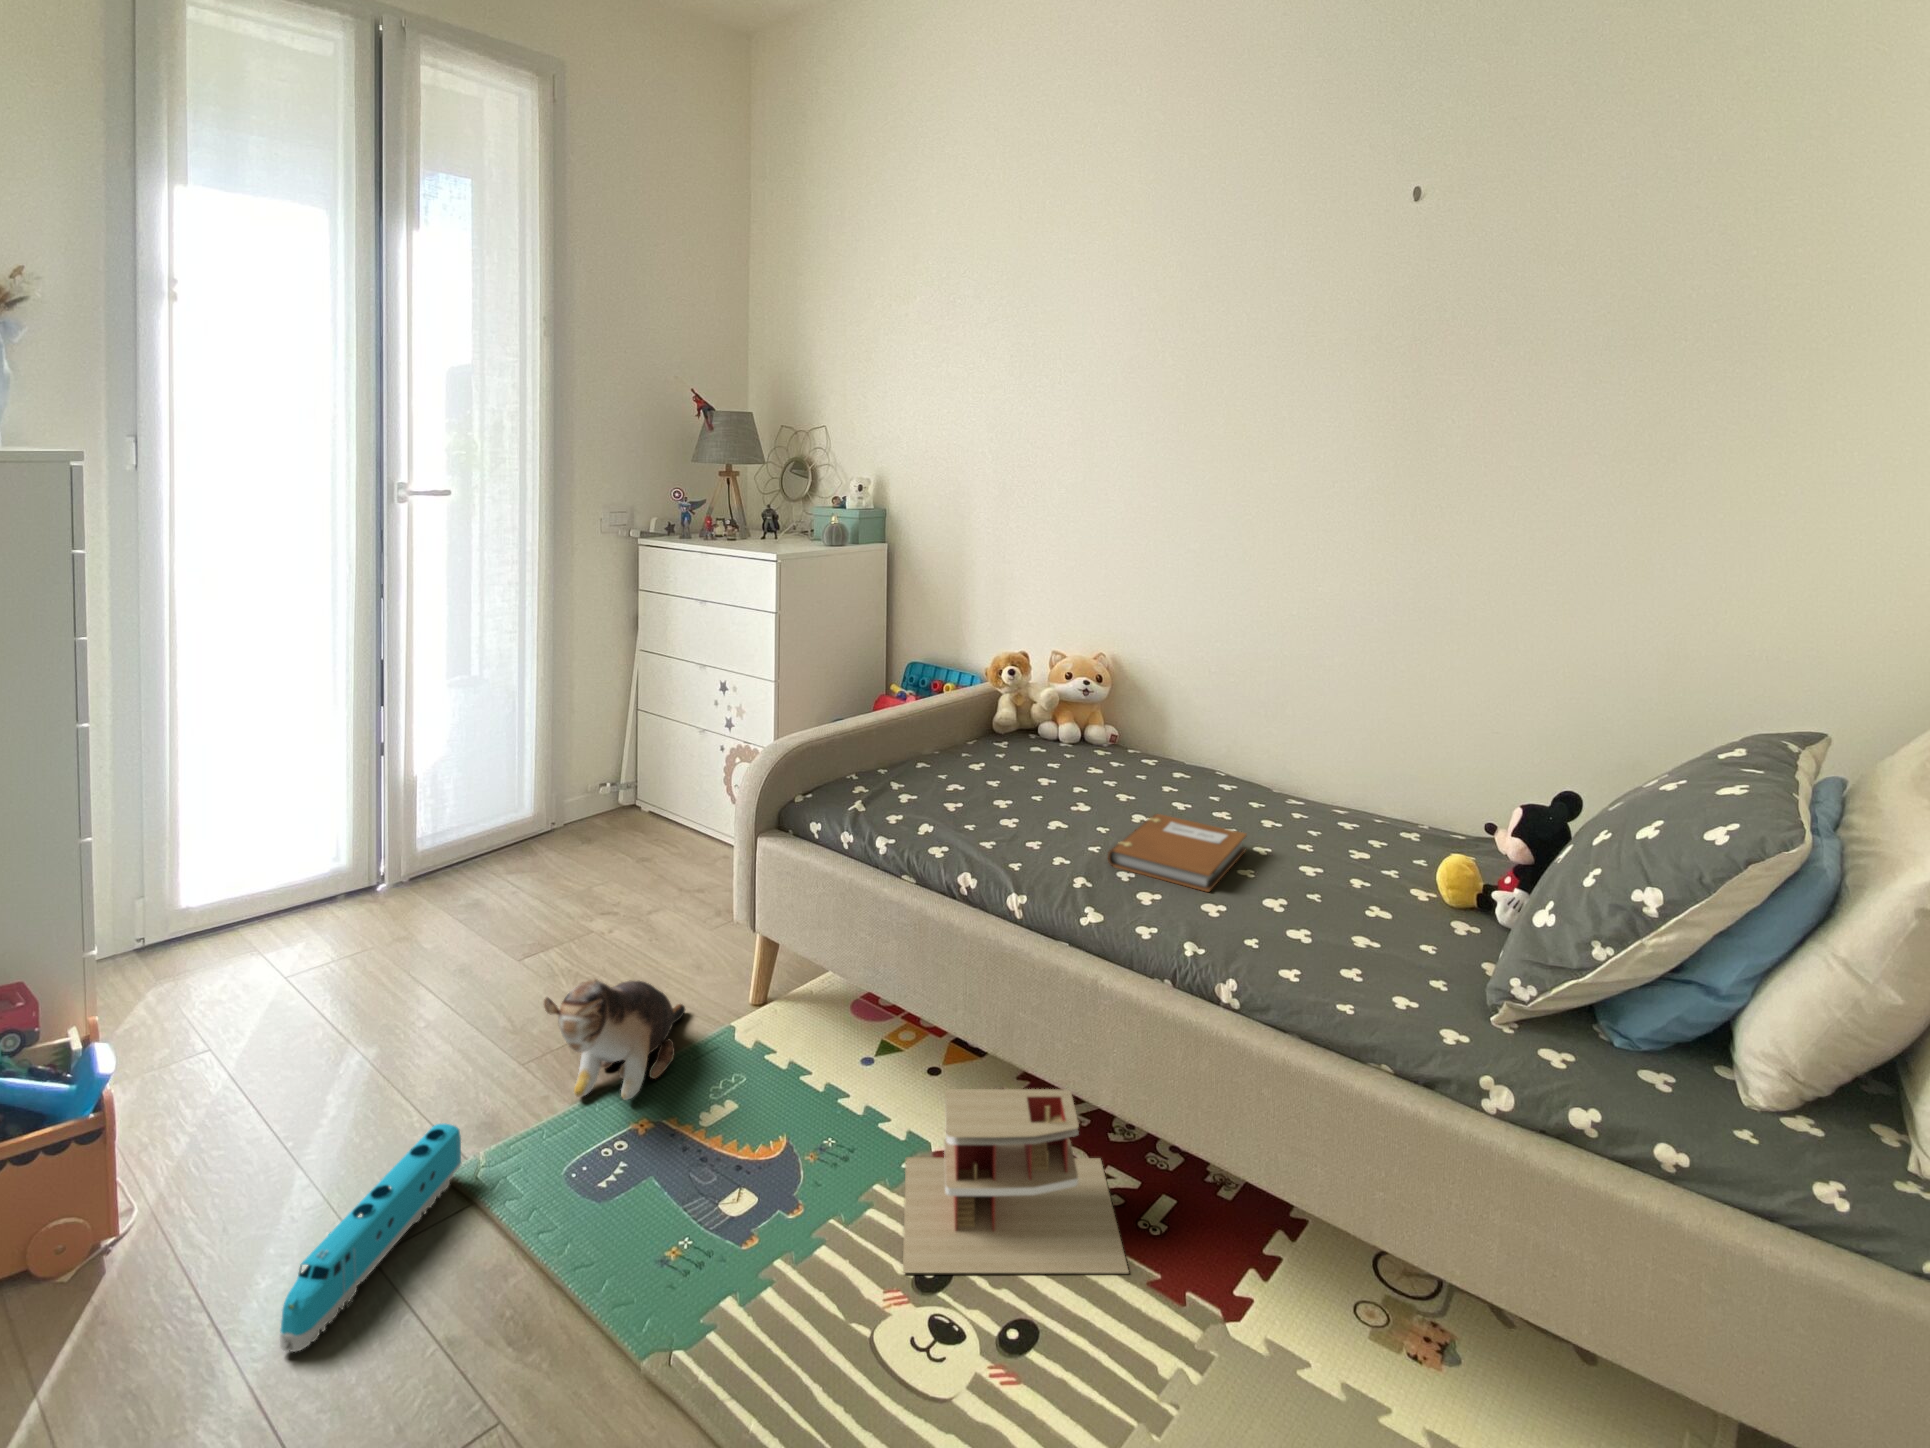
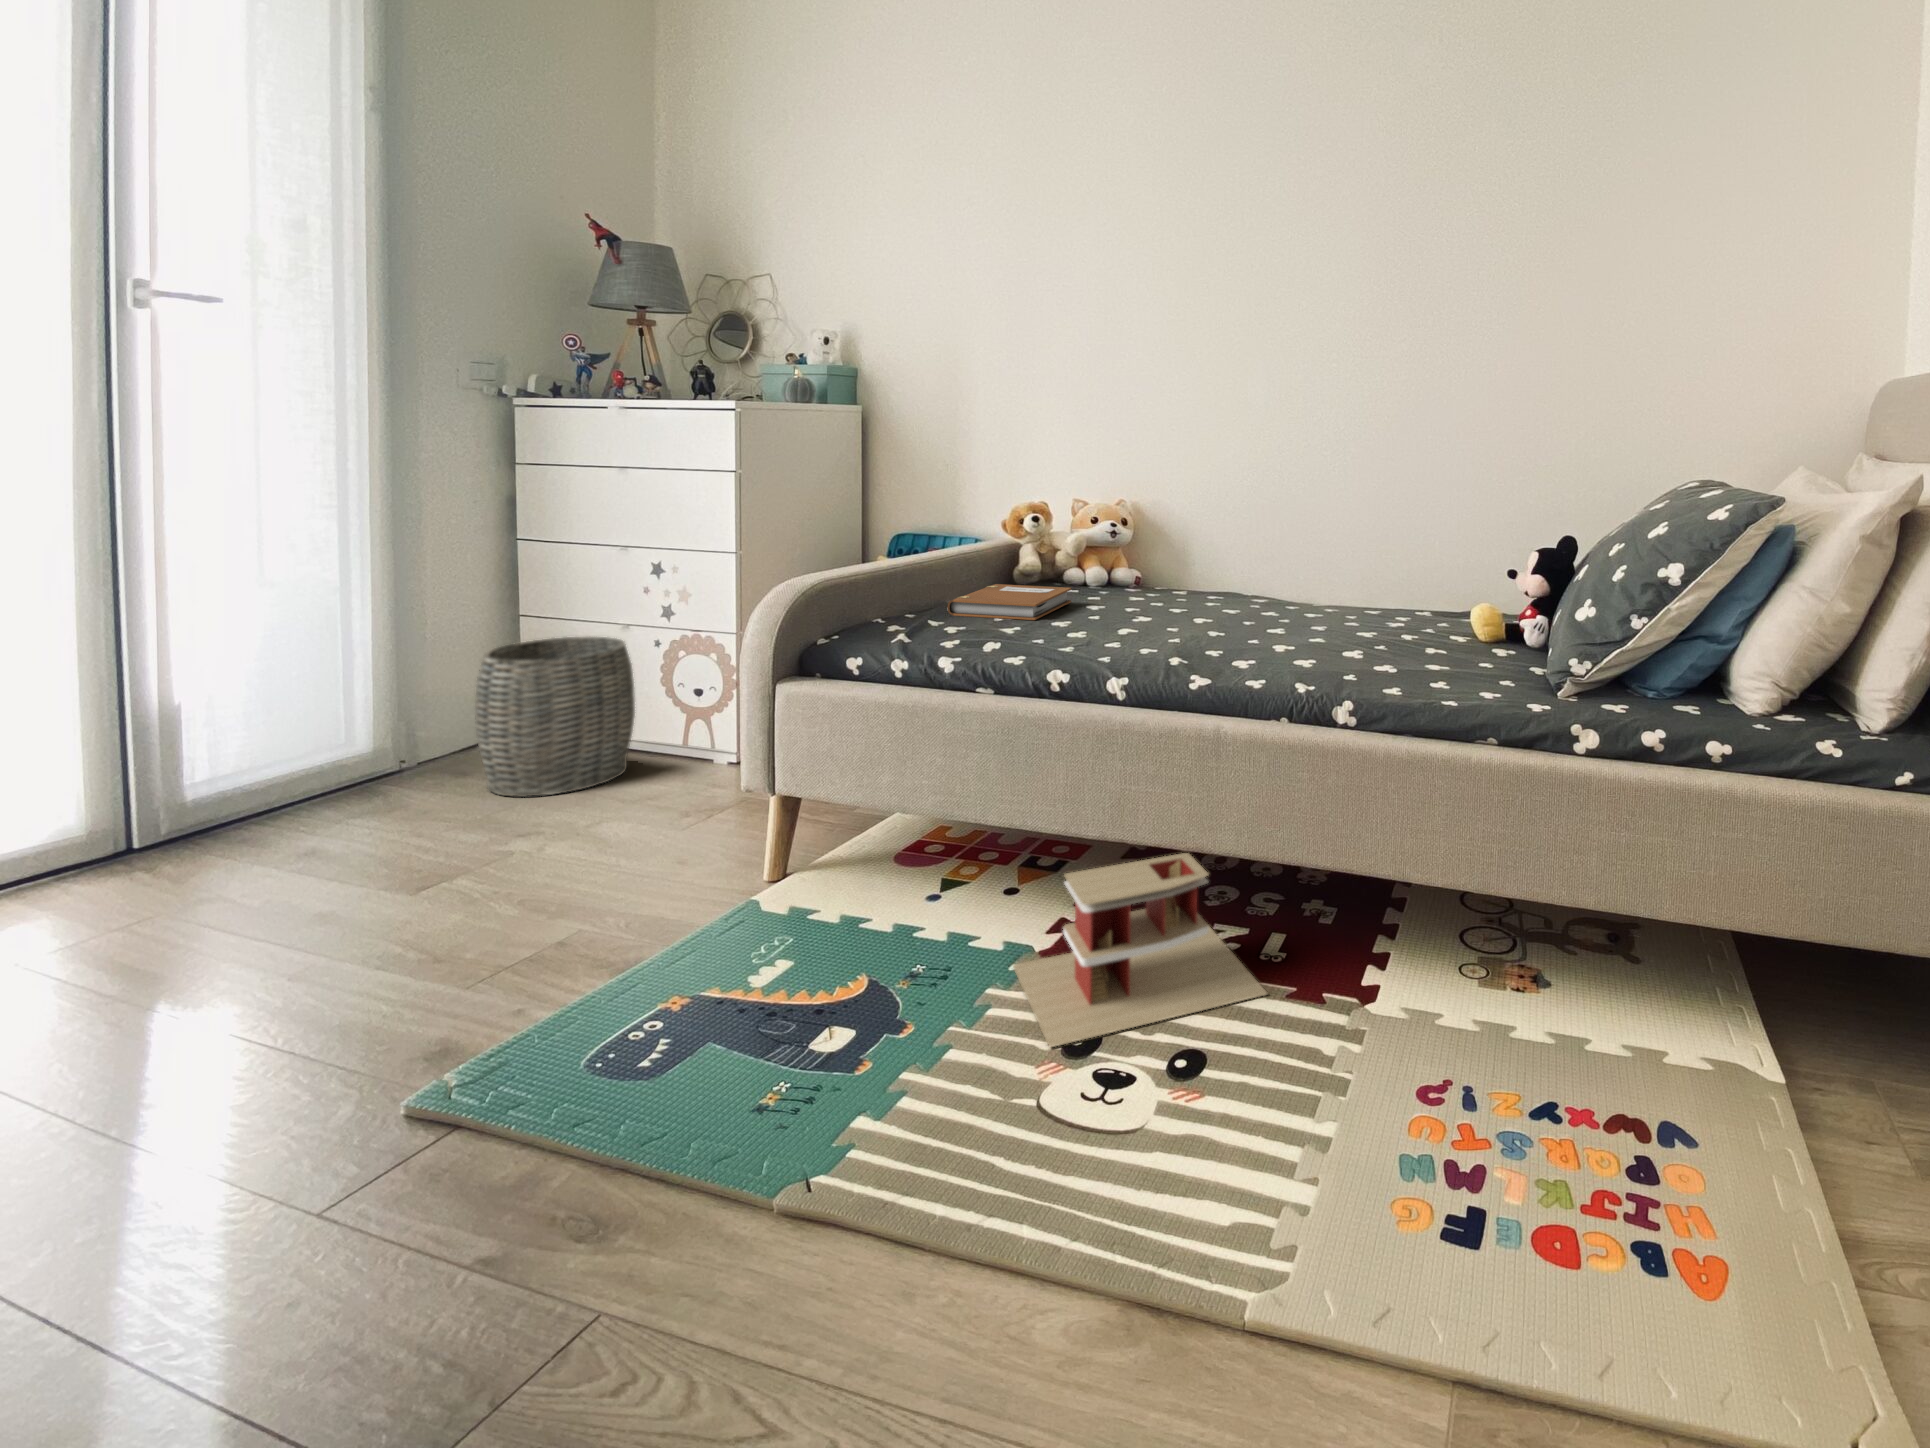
woven basket: none [593,737,701,871] -> present [475,637,635,797]
notebook: present [1108,814,1246,892] -> present [948,584,1071,620]
plush toy: present [544,979,685,1100] -> none [527,844,692,999]
toy train: present [280,1124,462,1352] -> none [187,1041,422,1337]

